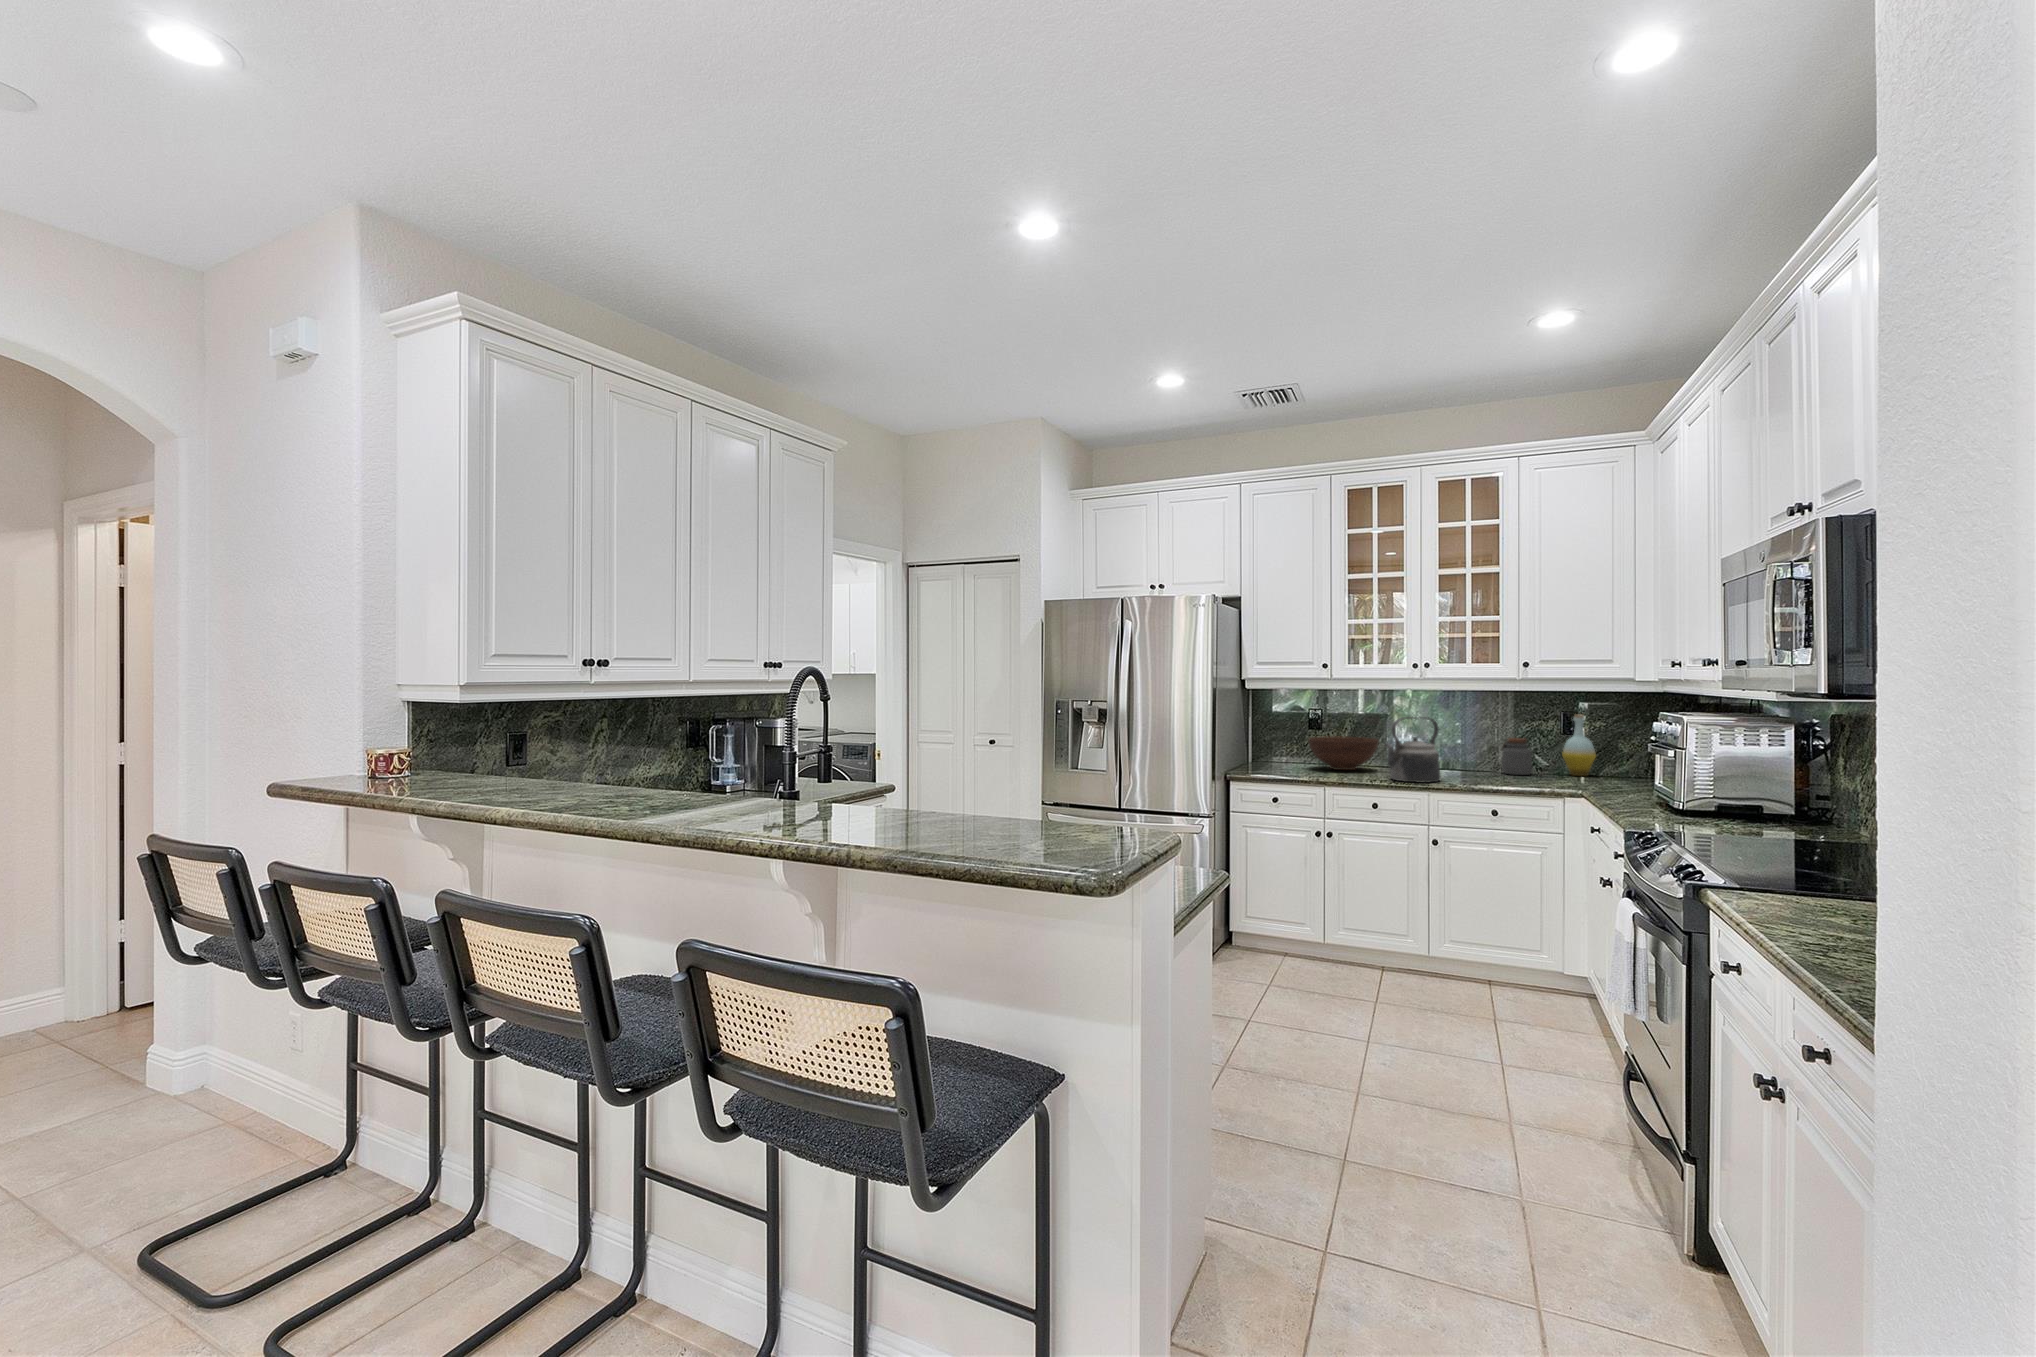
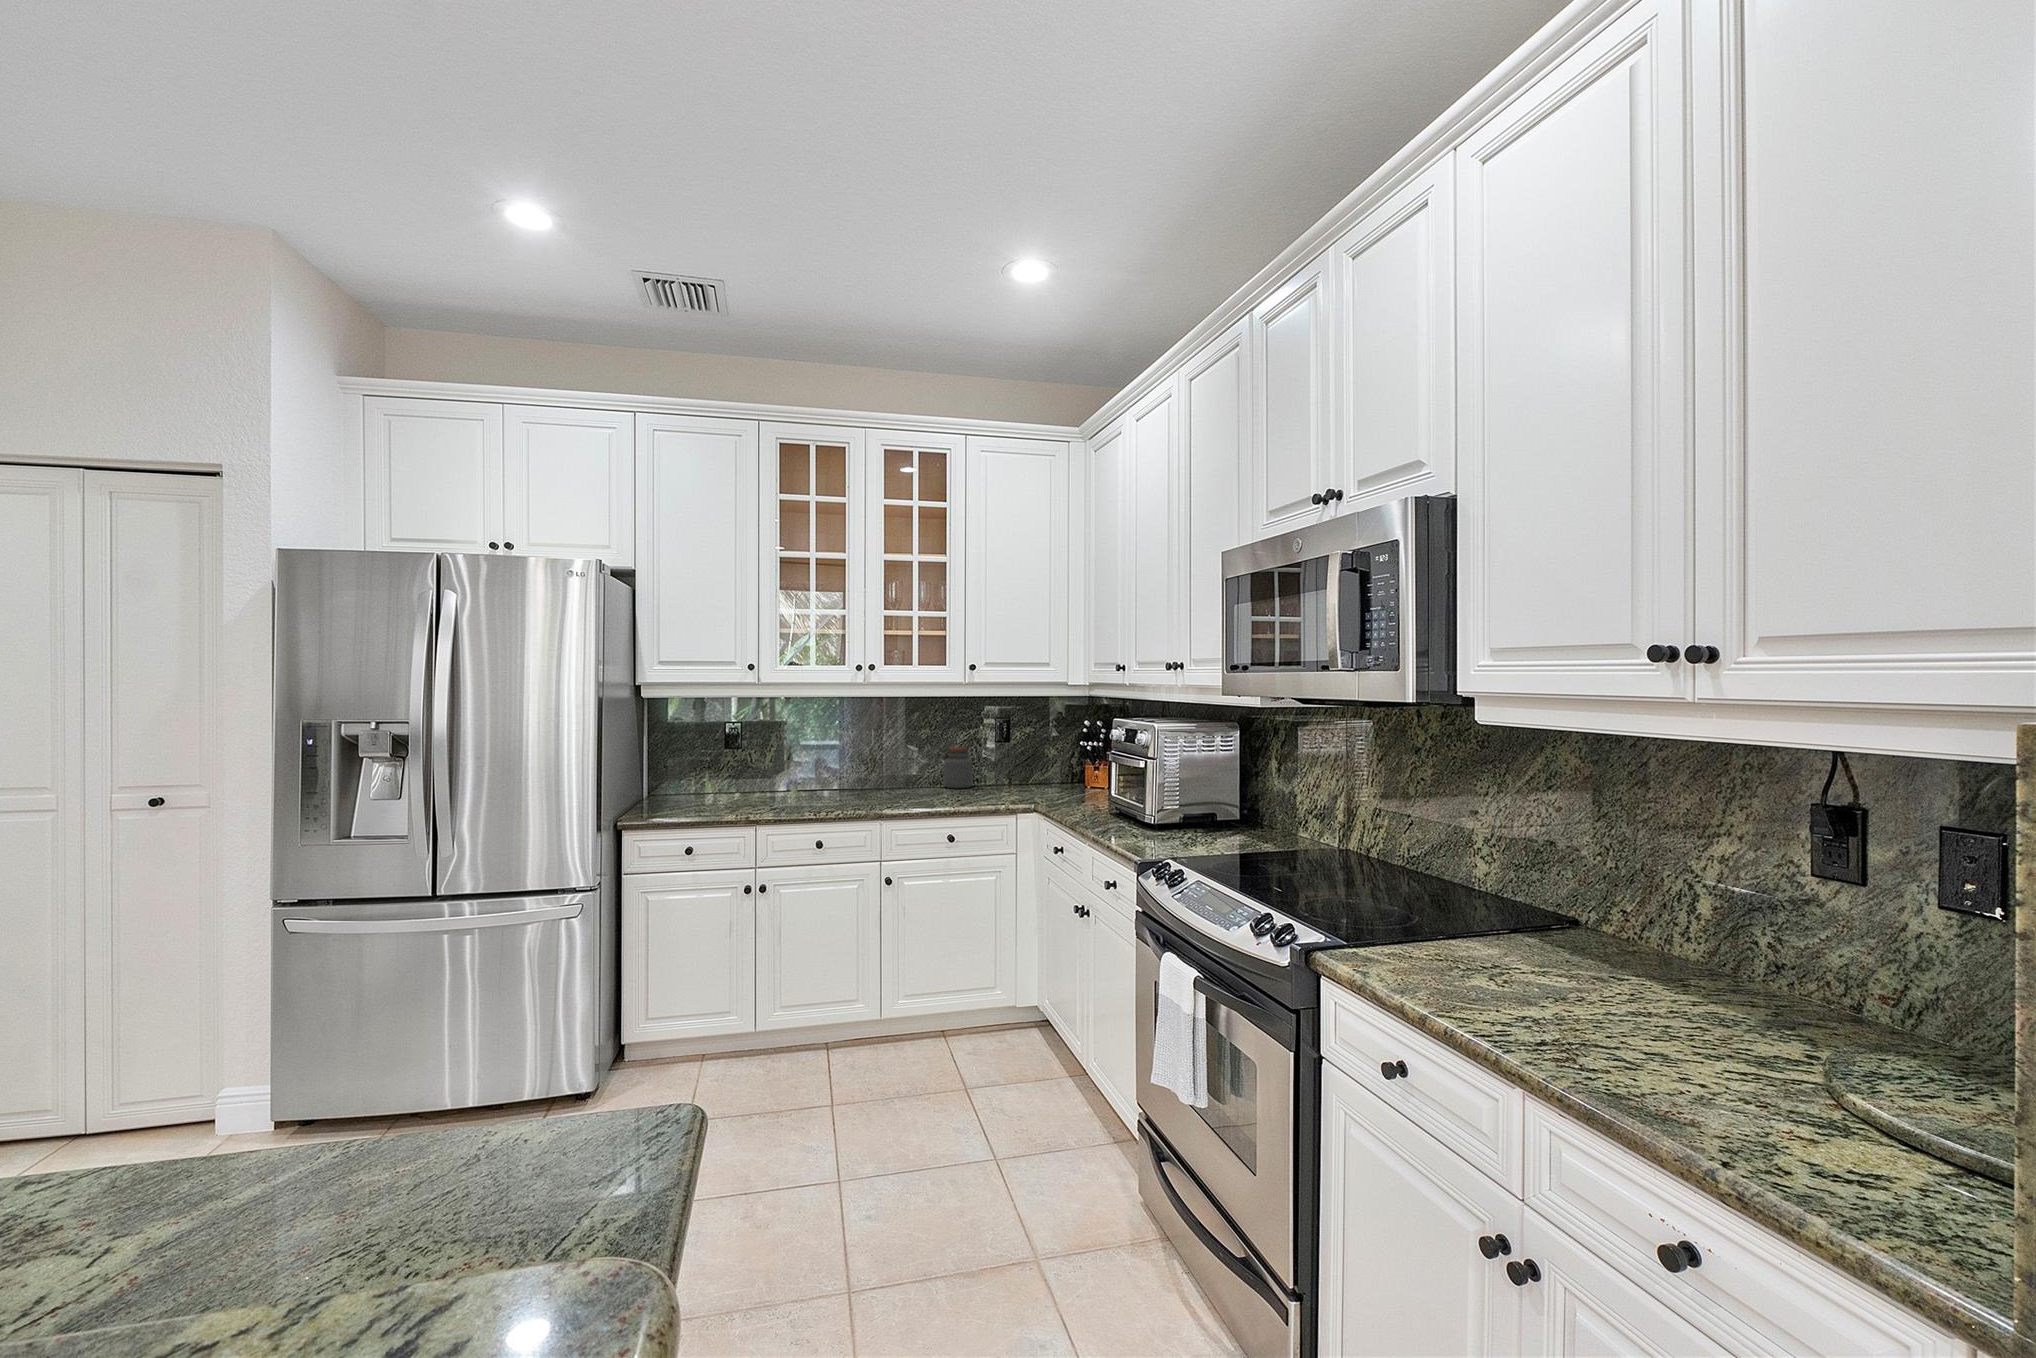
bottle: present [1562,714,1596,776] -> none [998,719,1029,784]
kettle: present [1385,717,1440,783] -> none [833,729,894,811]
fruit bowl: present [1308,736,1379,770] -> none [727,754,815,799]

